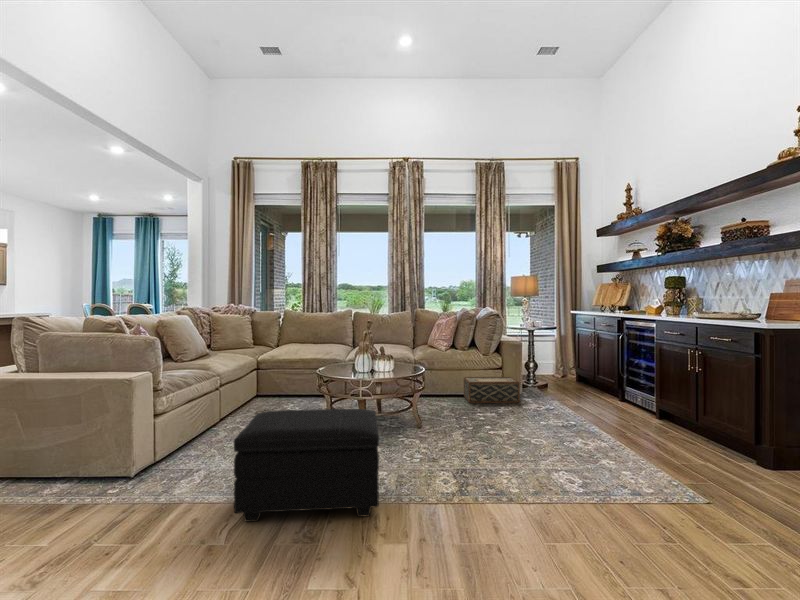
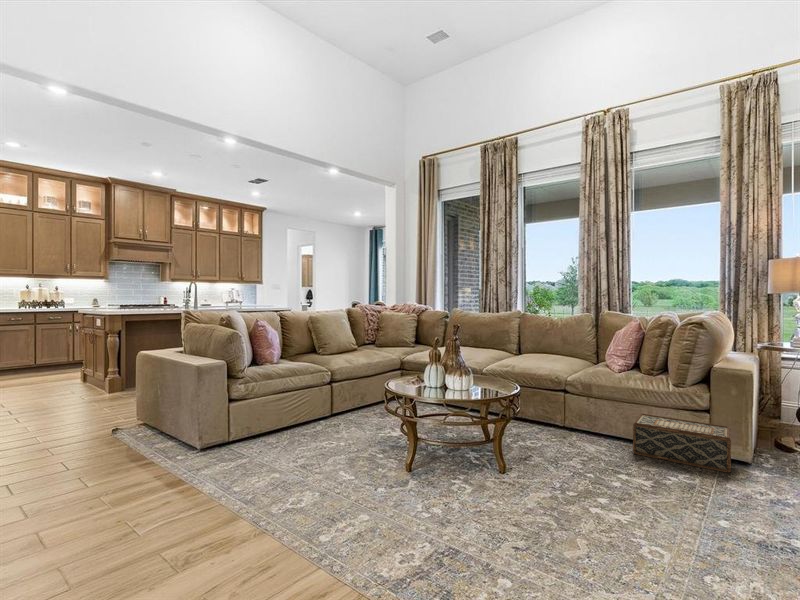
footstool: present [234,409,379,522] -> none [166,416,343,572]

